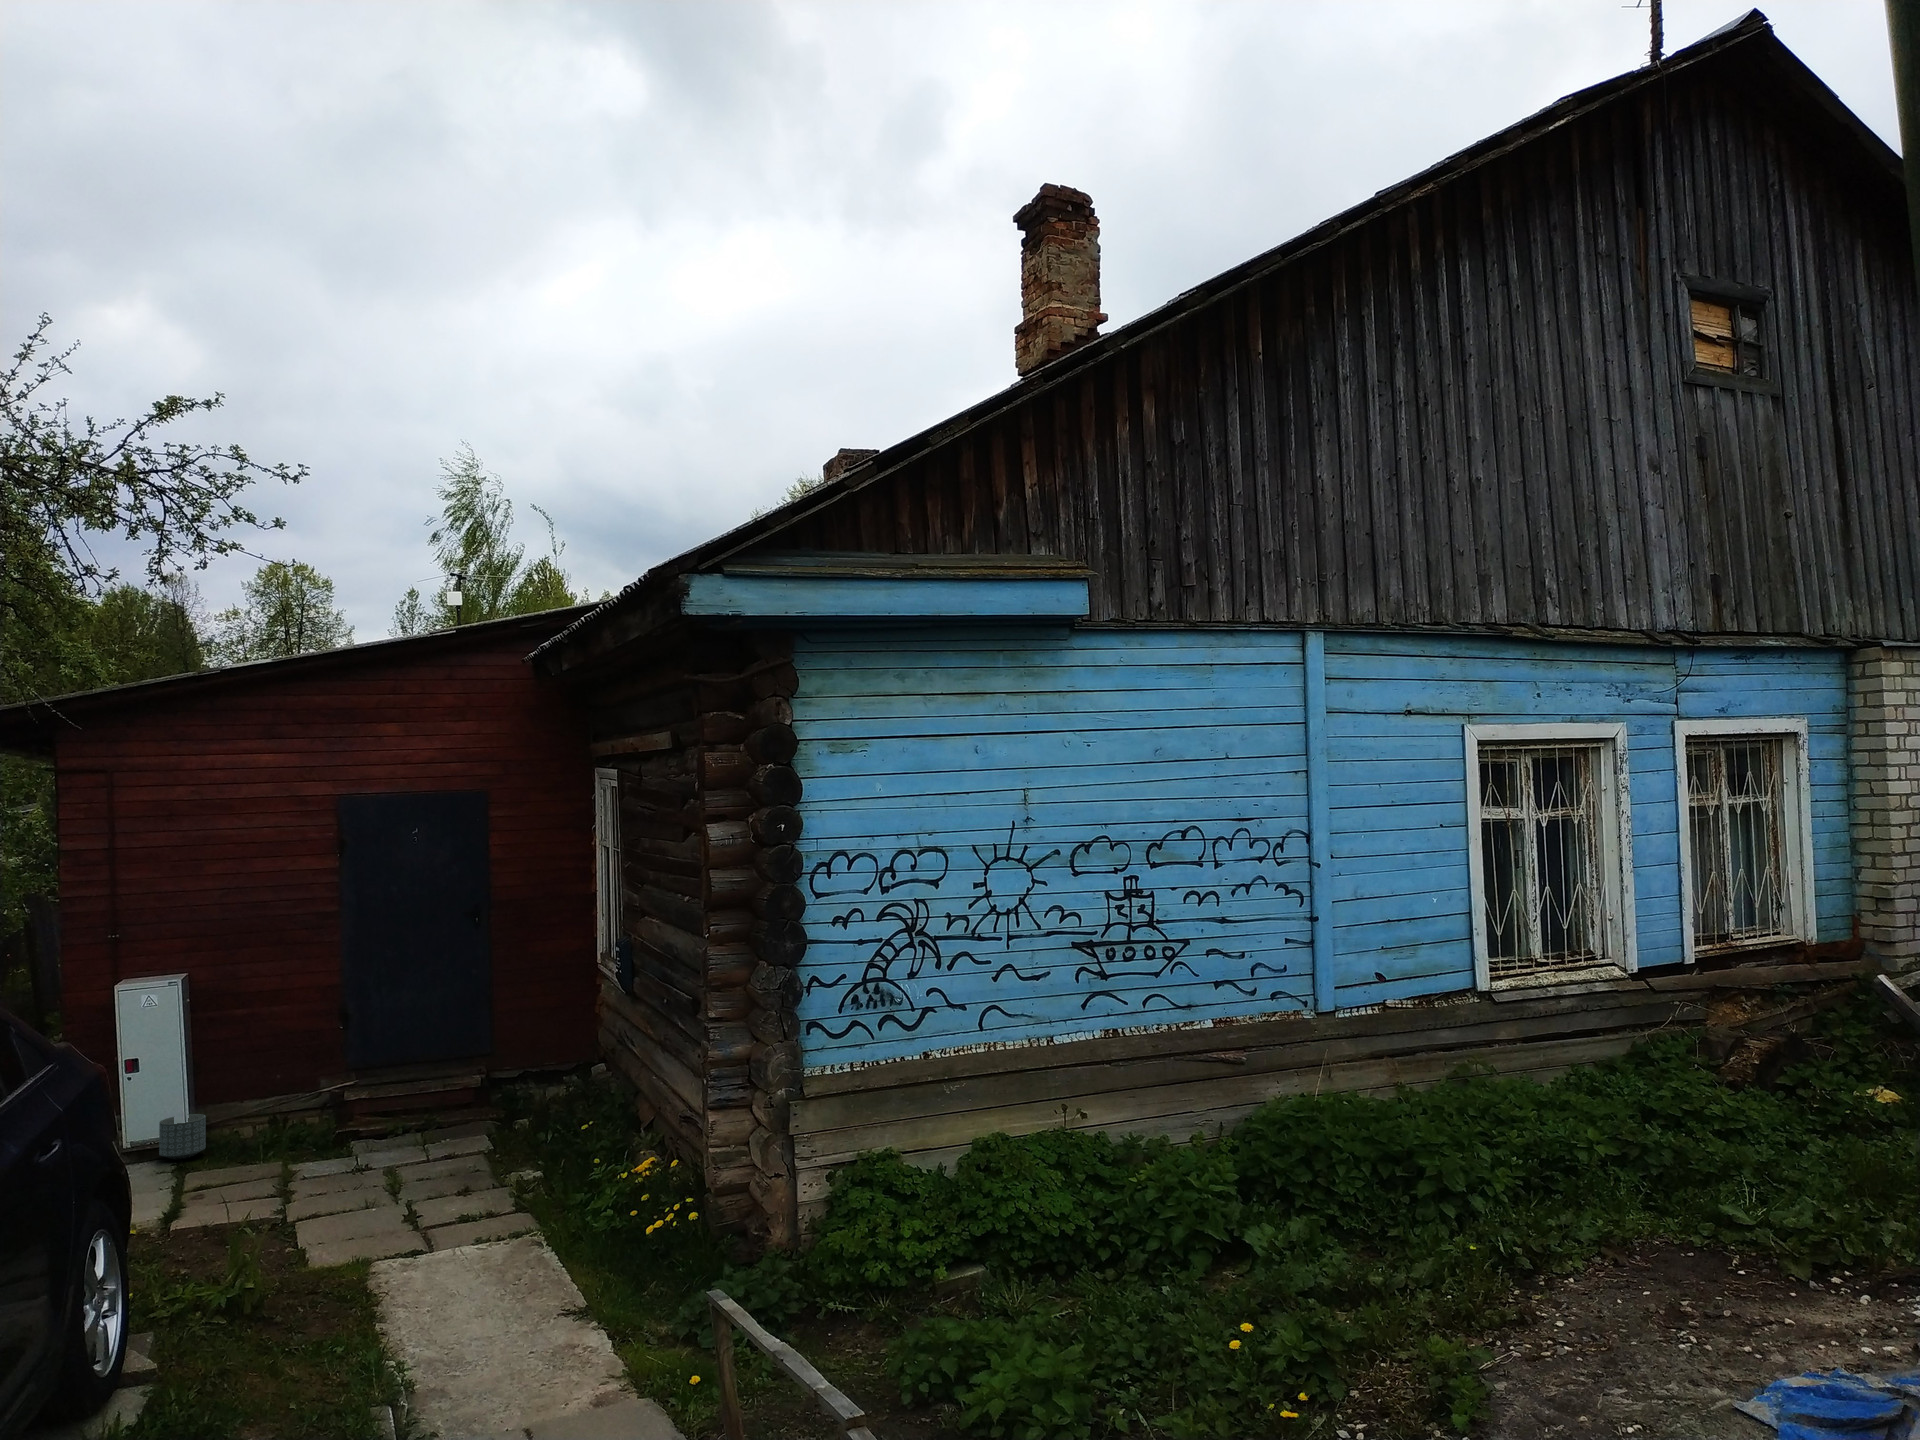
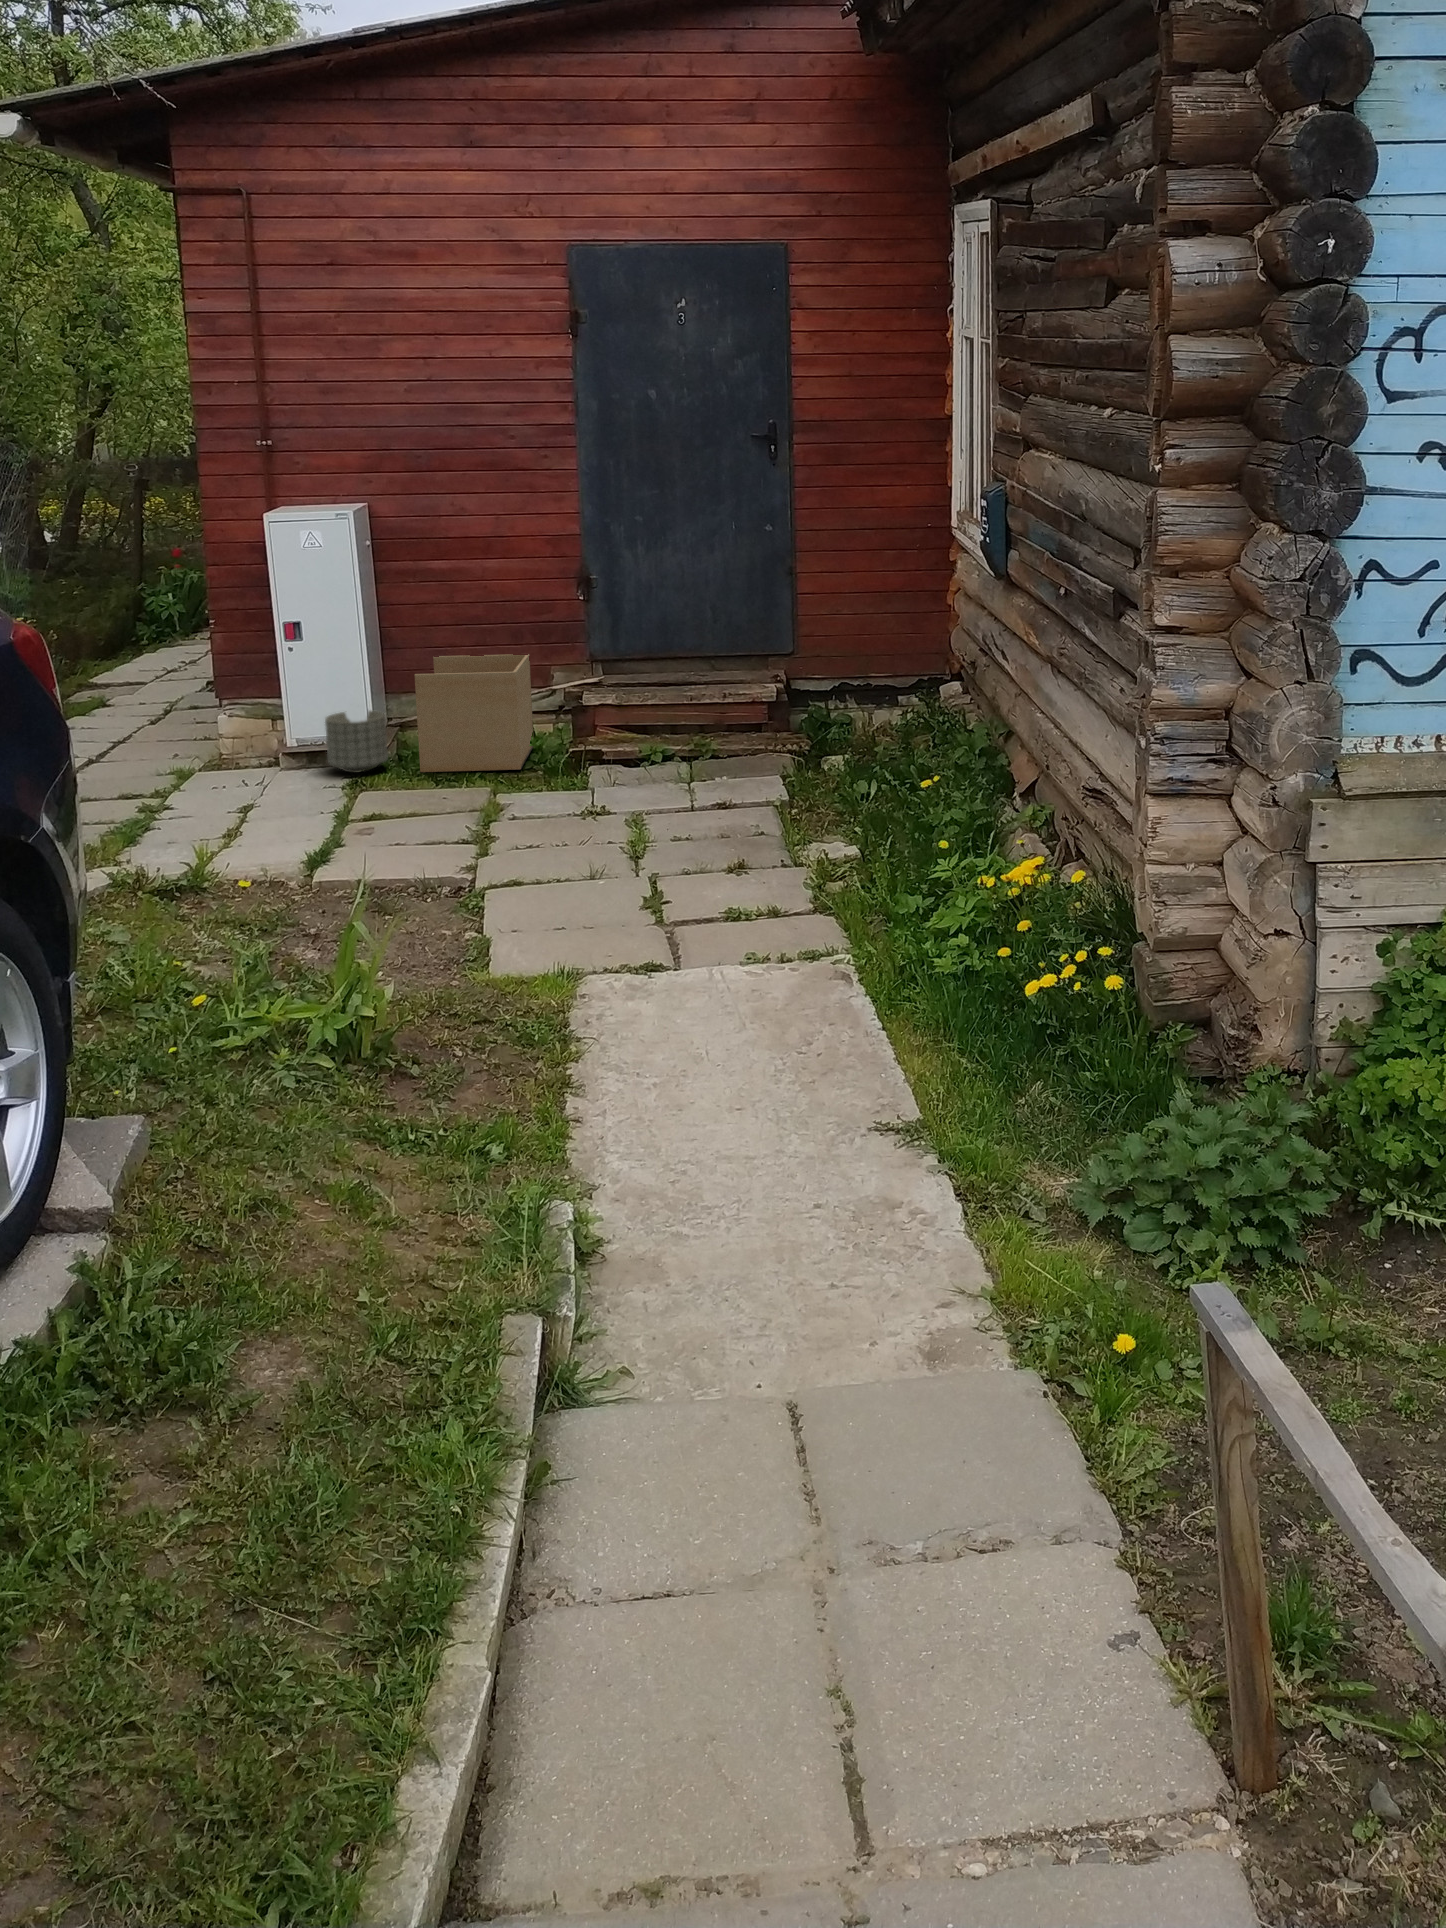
cardboard box: none [230,1066,313,1155] -> present [415,654,533,772]

